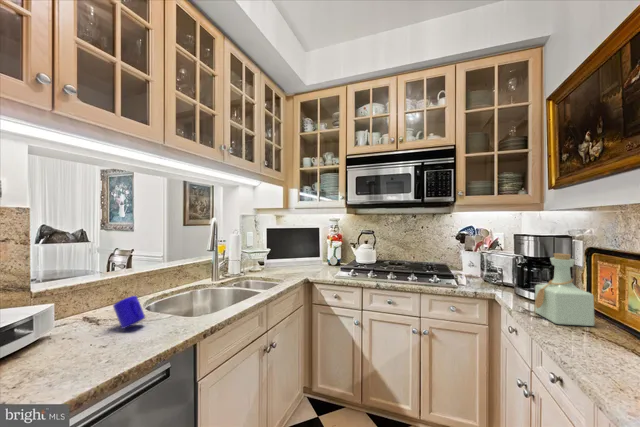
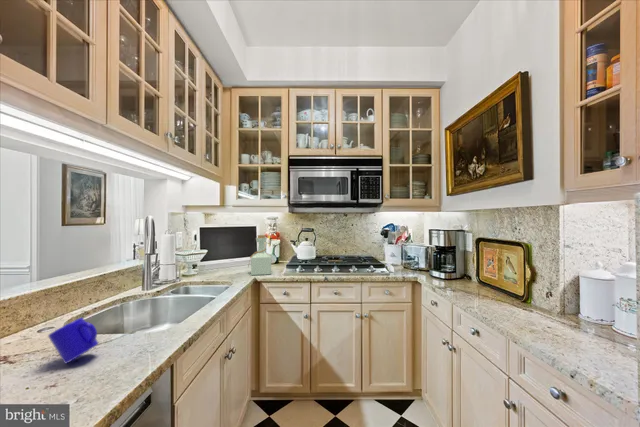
bottle: present [535,253,594,326] -> present [250,235,271,275]

